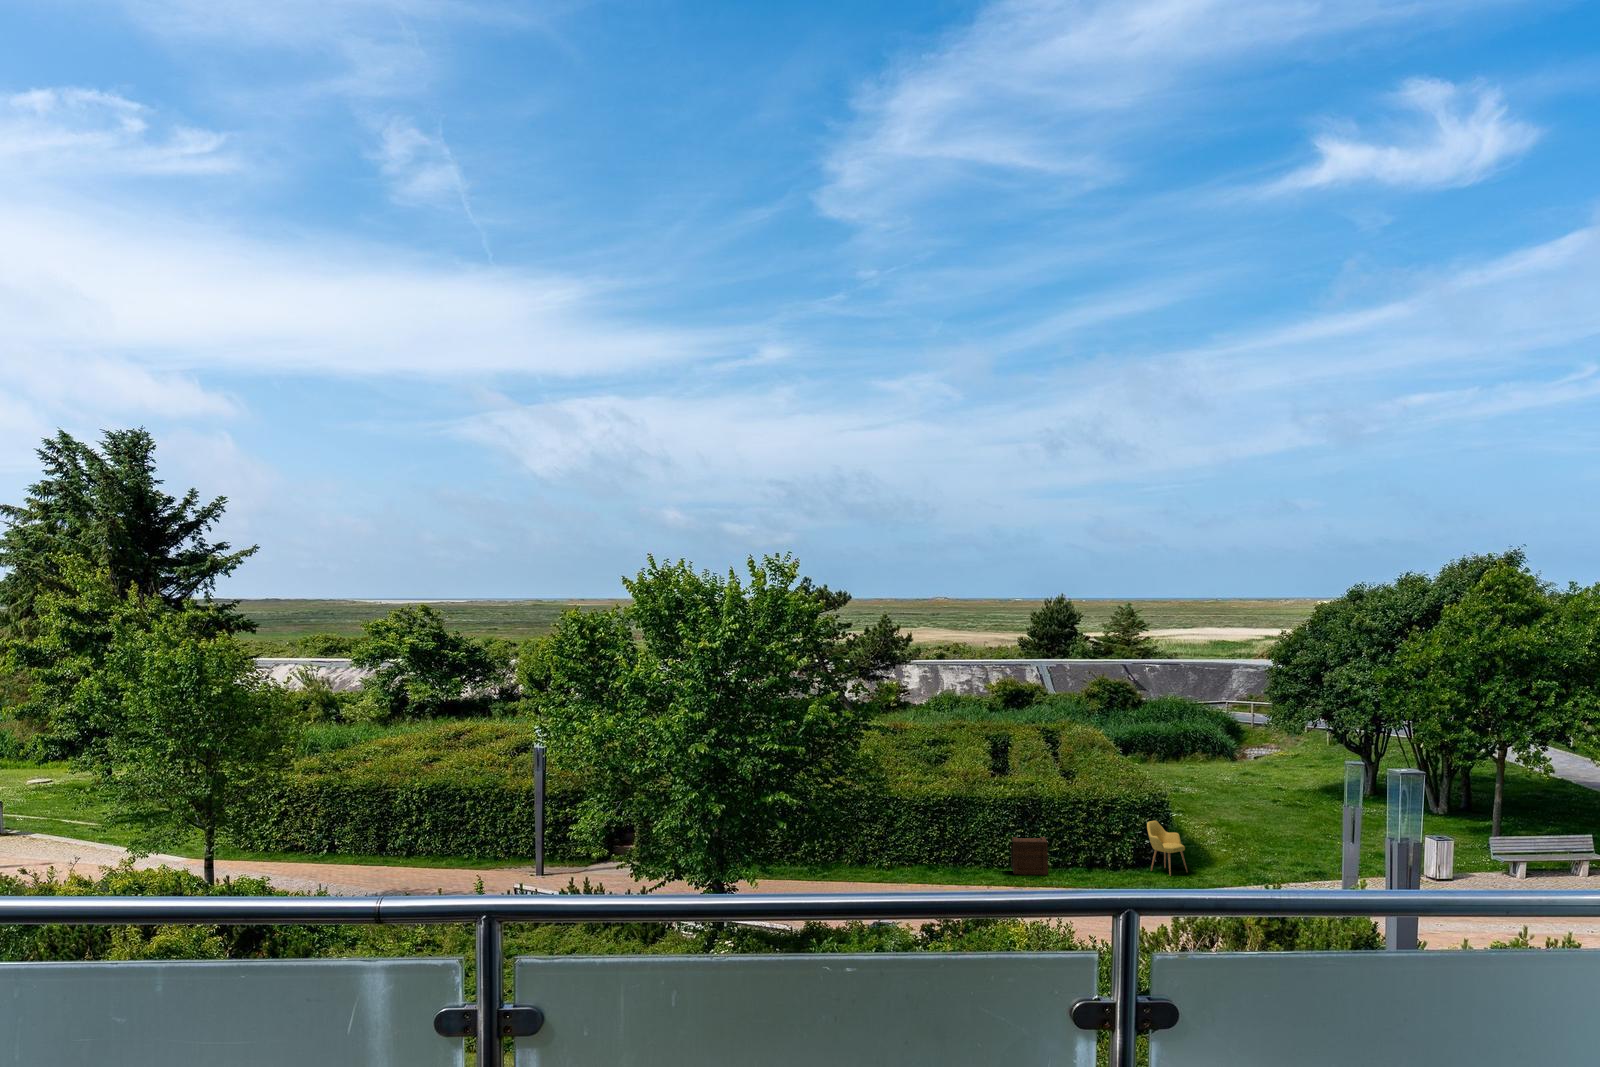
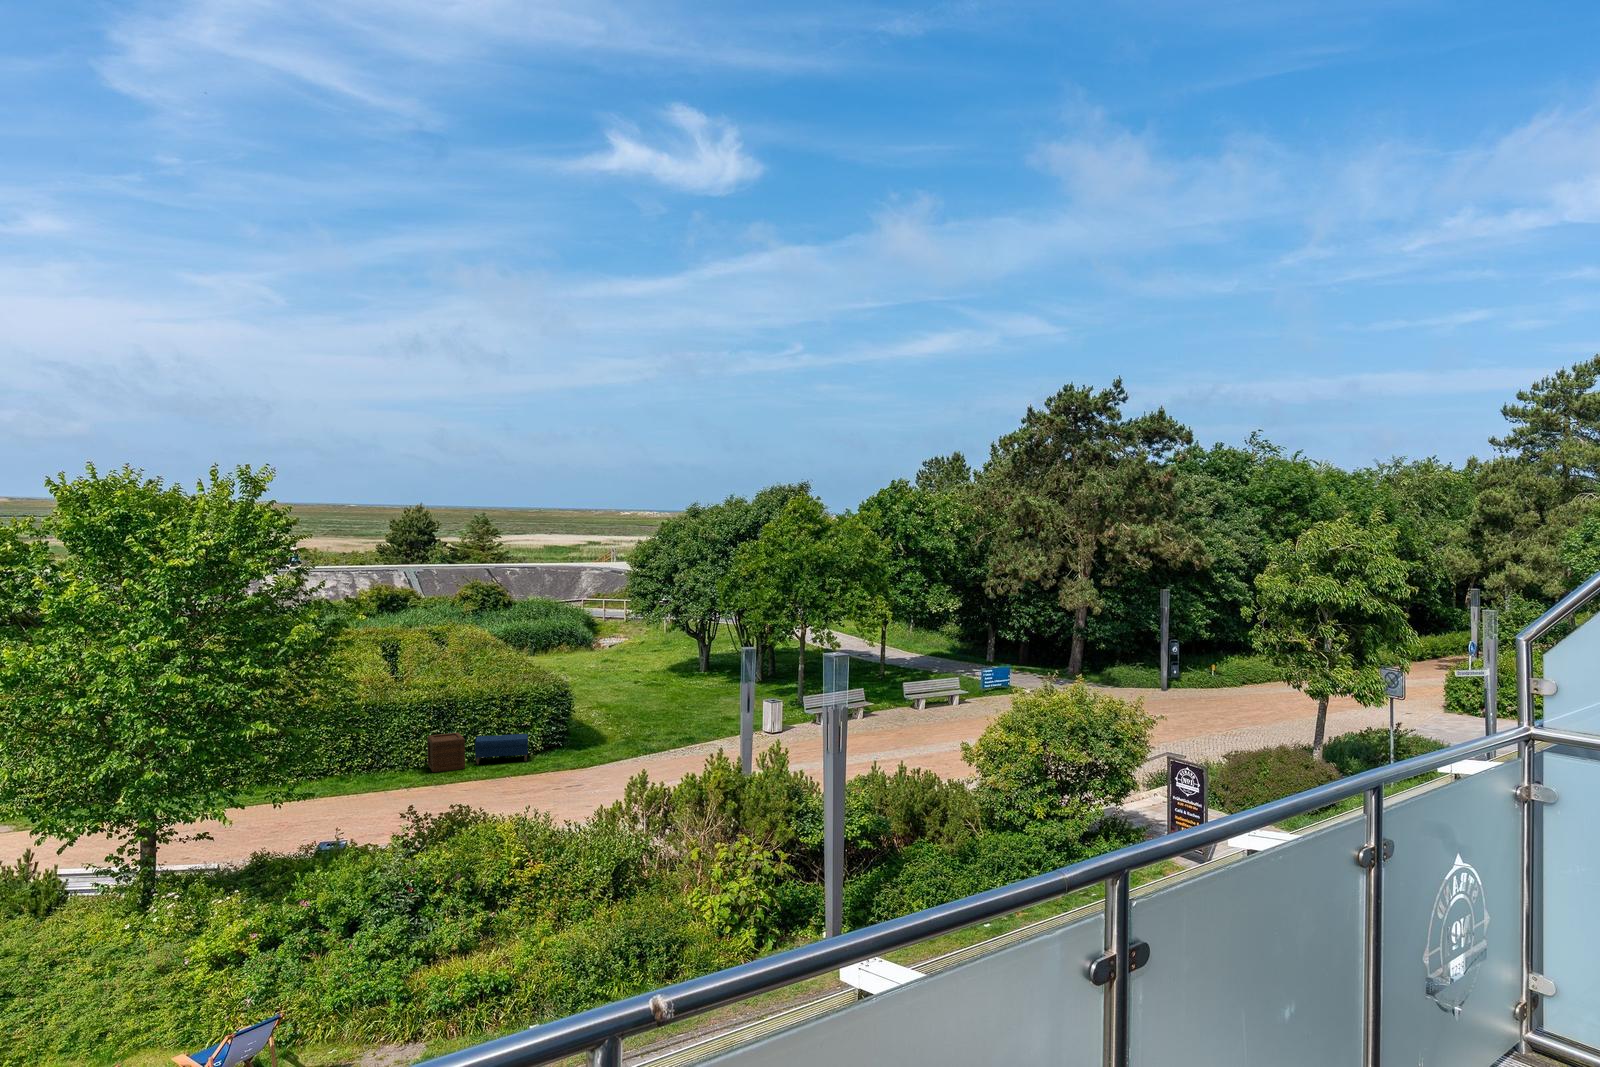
chair: present [1147,821,1188,876] -> none [551,709,585,755]
bench: none [1060,841,1120,877] -> present [475,734,528,765]

